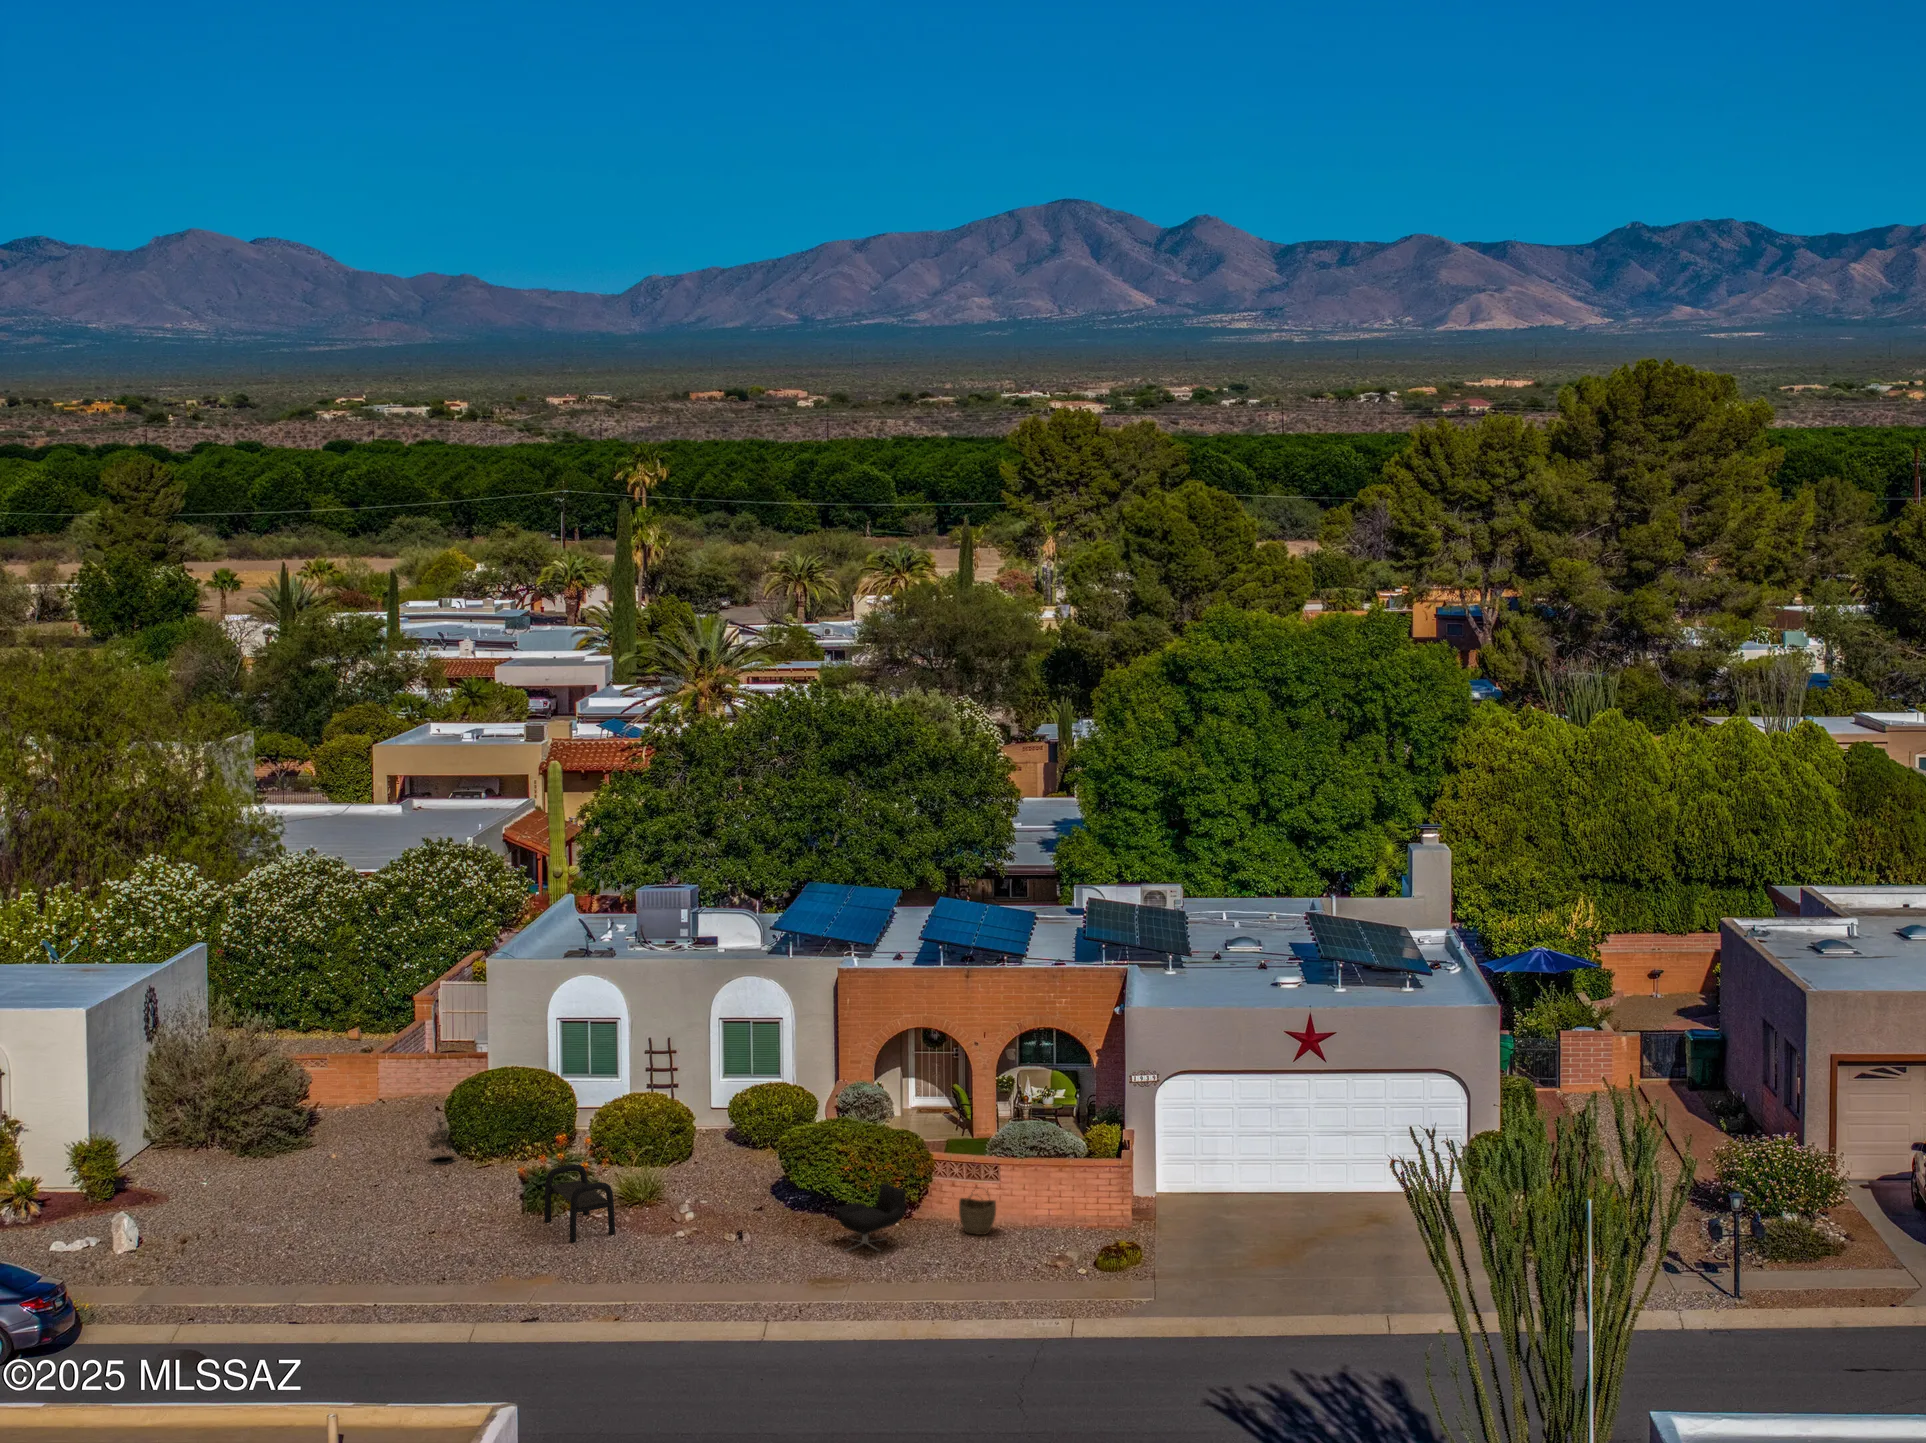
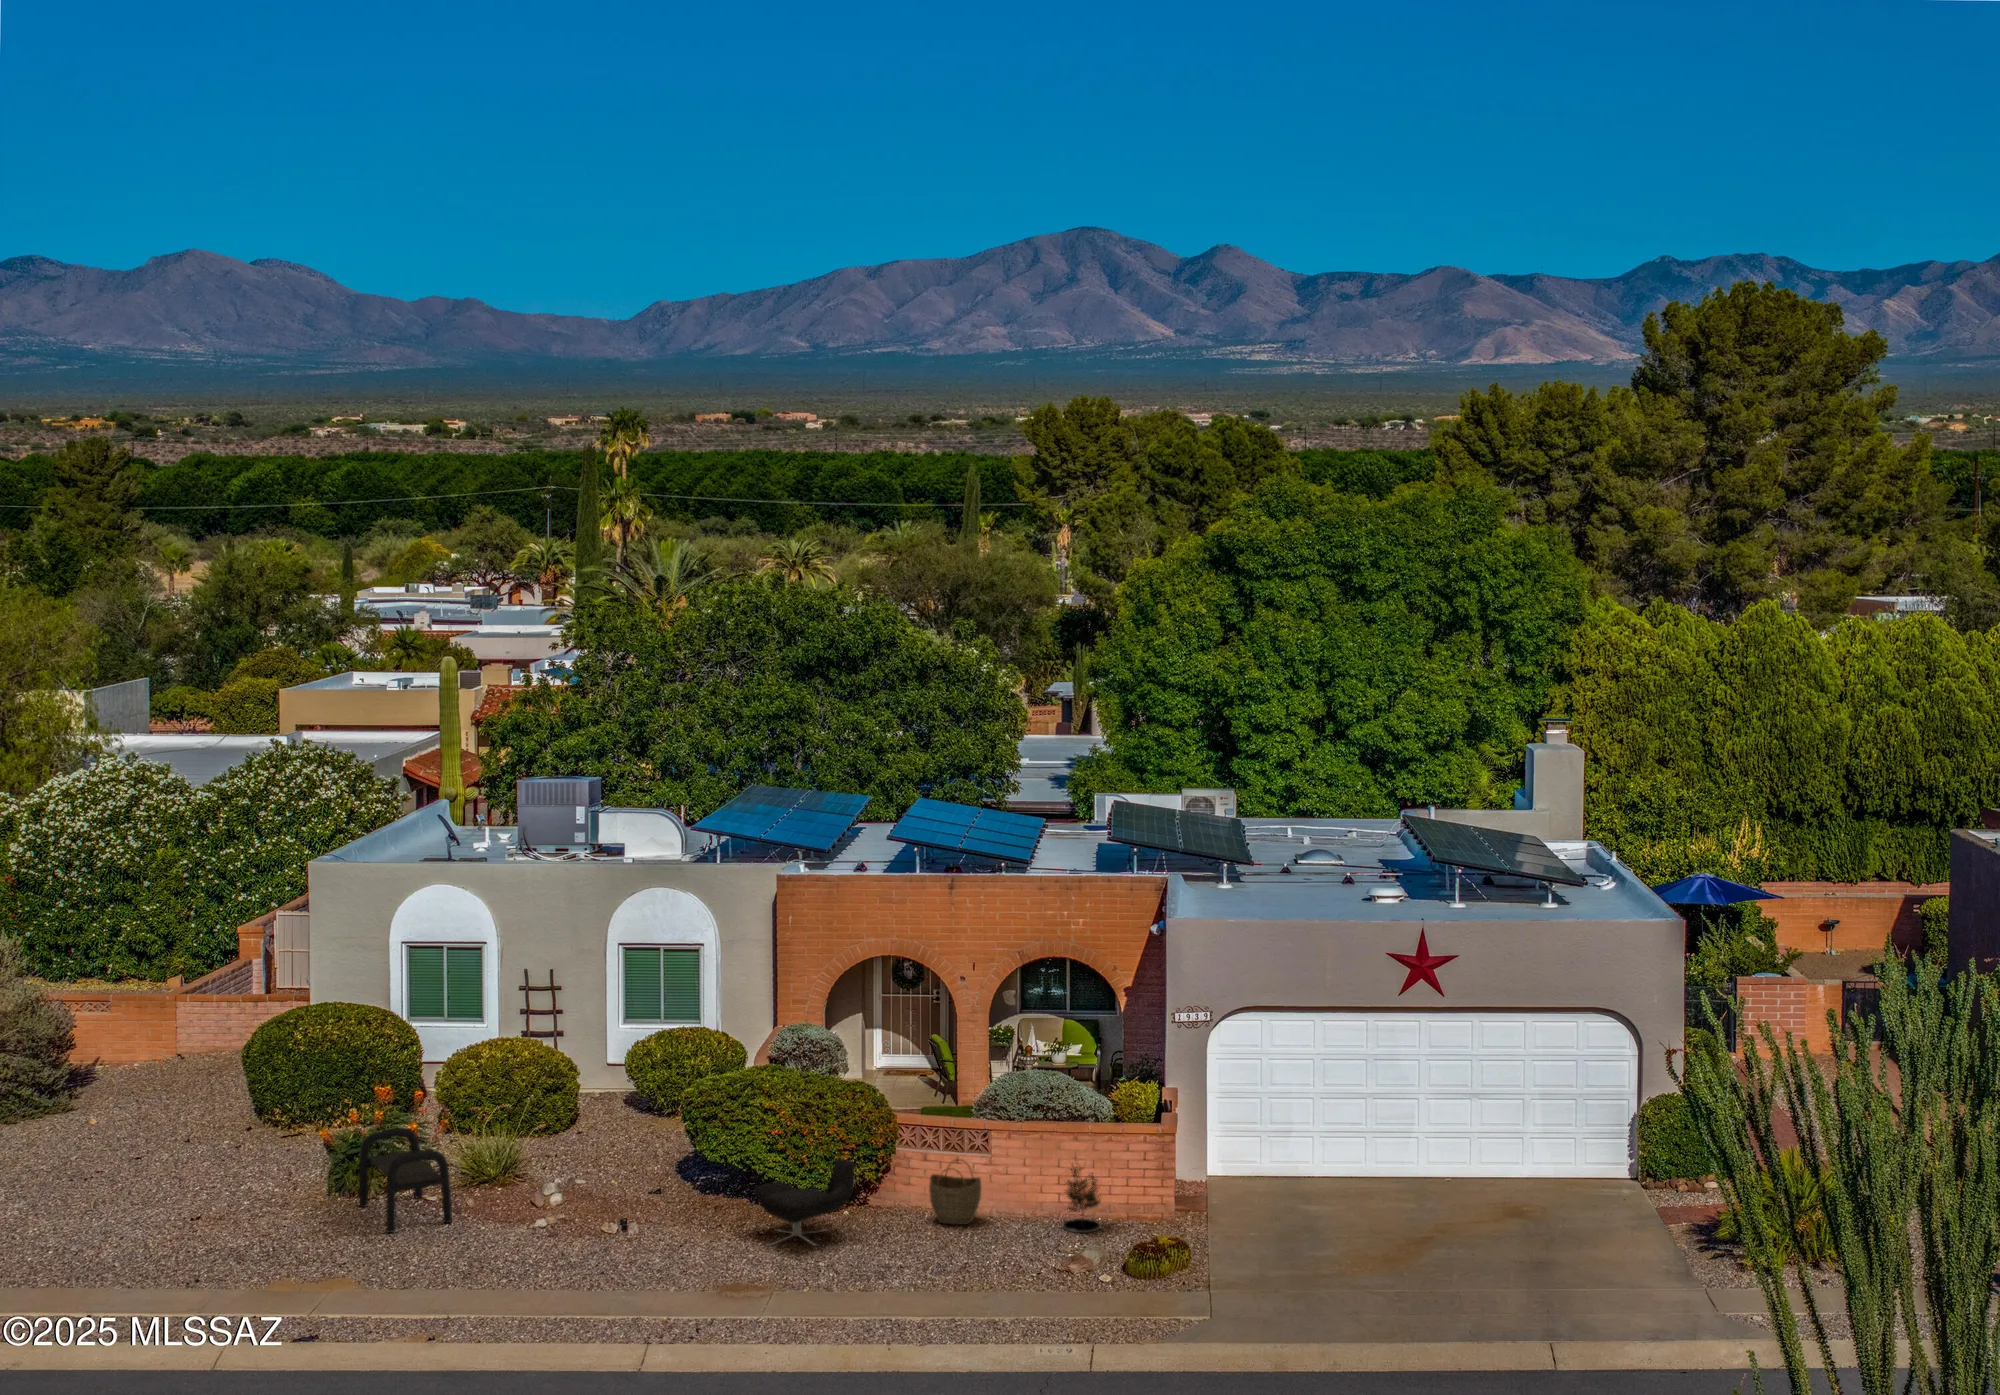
potted tree: present [427,1119,454,1165] -> present [1063,1164,1101,1233]

